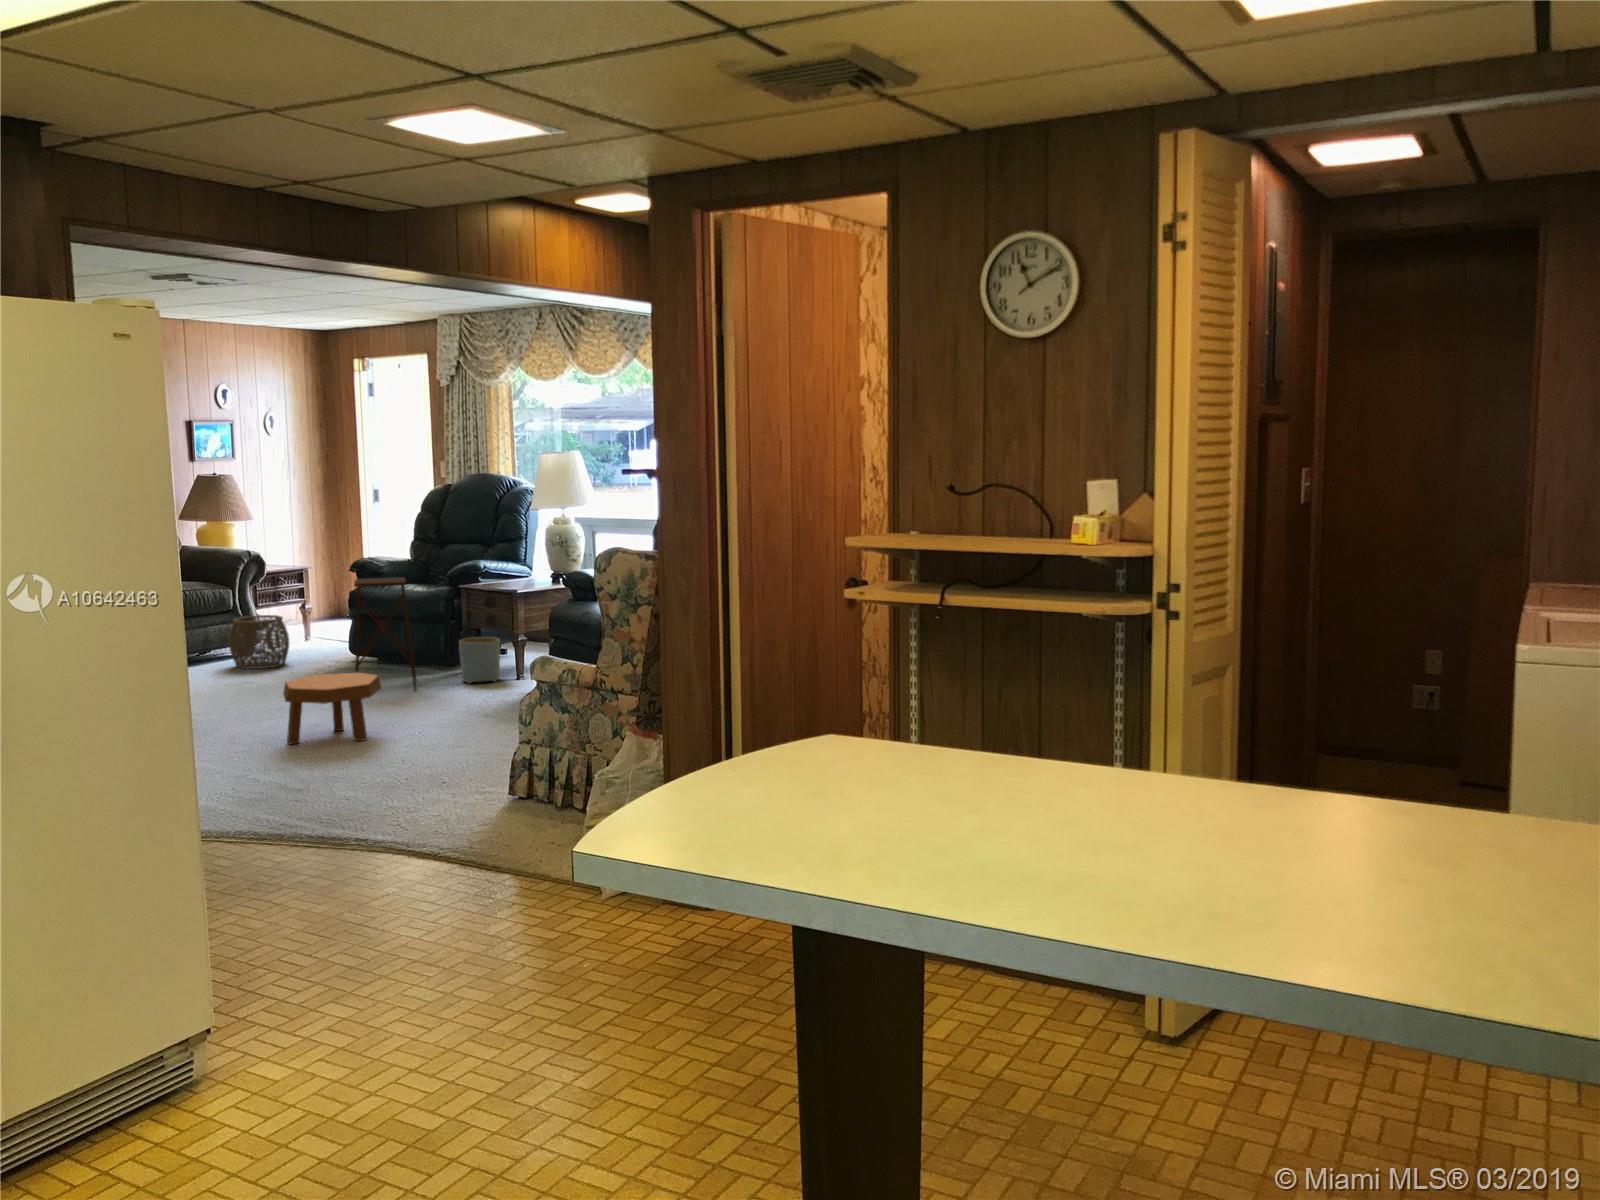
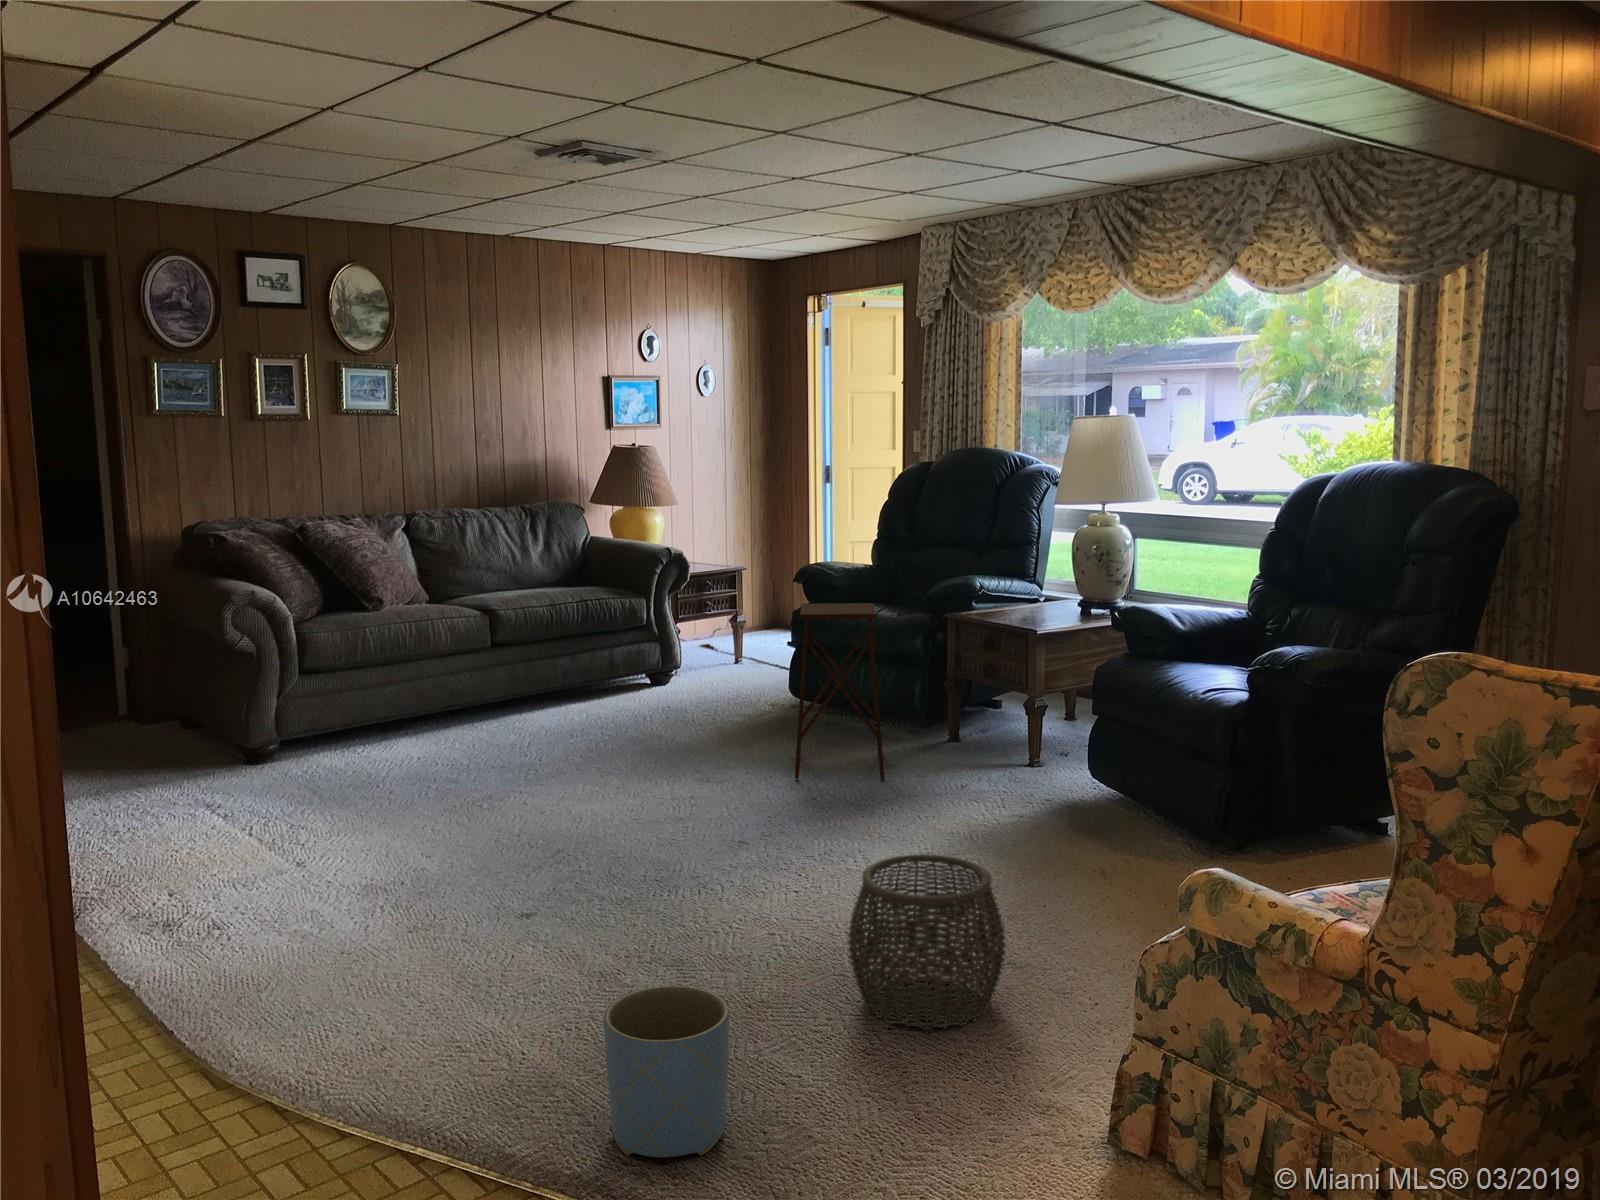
woven basket: present [229,615,289,669] -> present [847,854,1006,1030]
planter: present [459,637,500,683] -> present [603,986,729,1157]
footstool: present [283,673,381,745] -> none [687,773,839,902]

